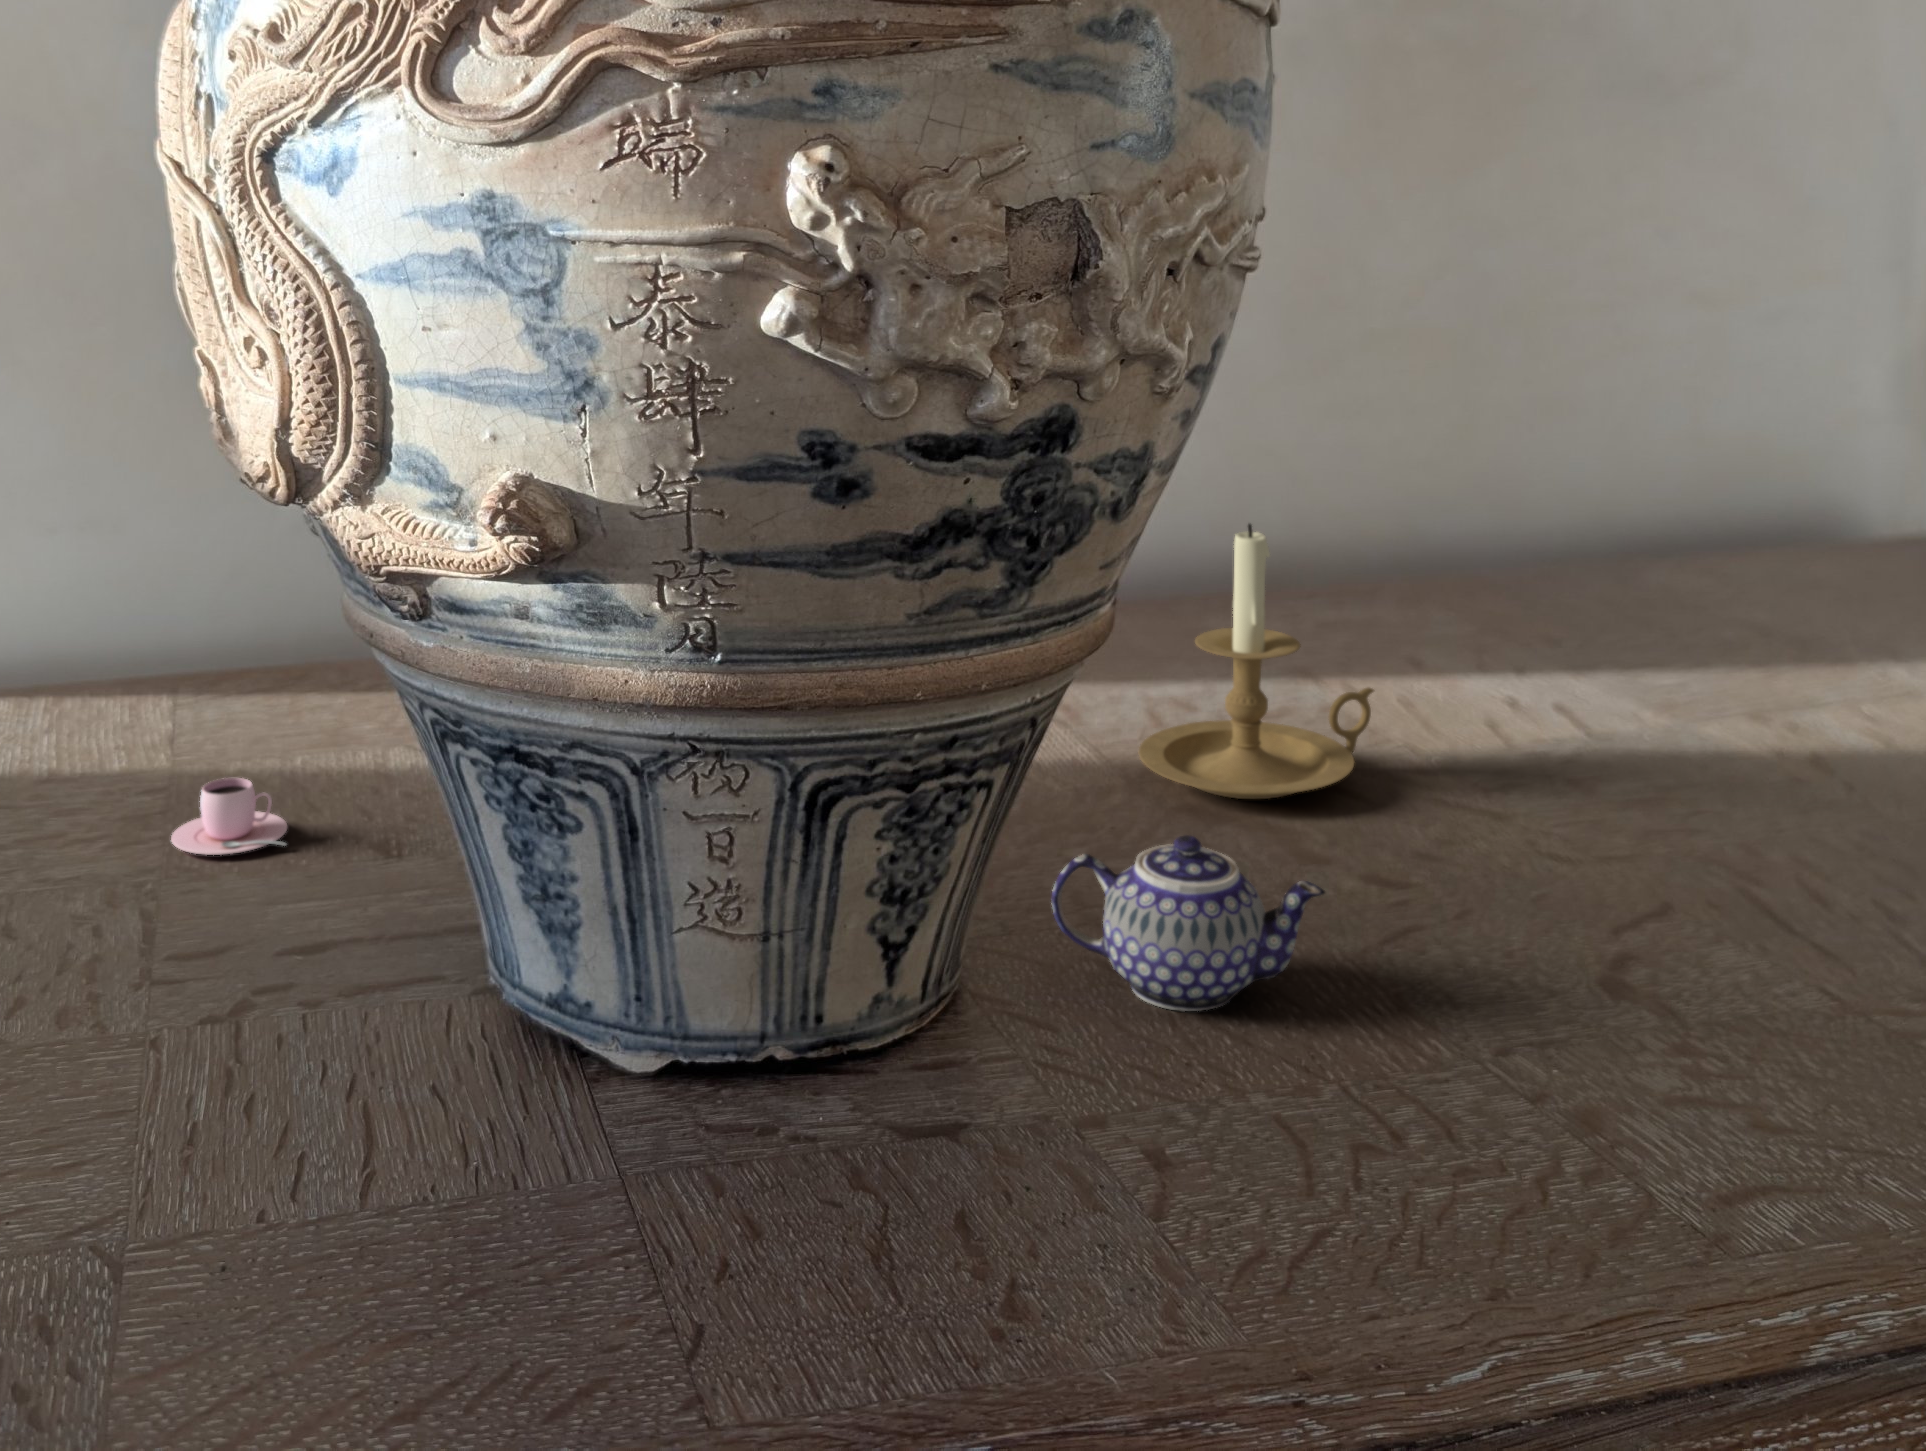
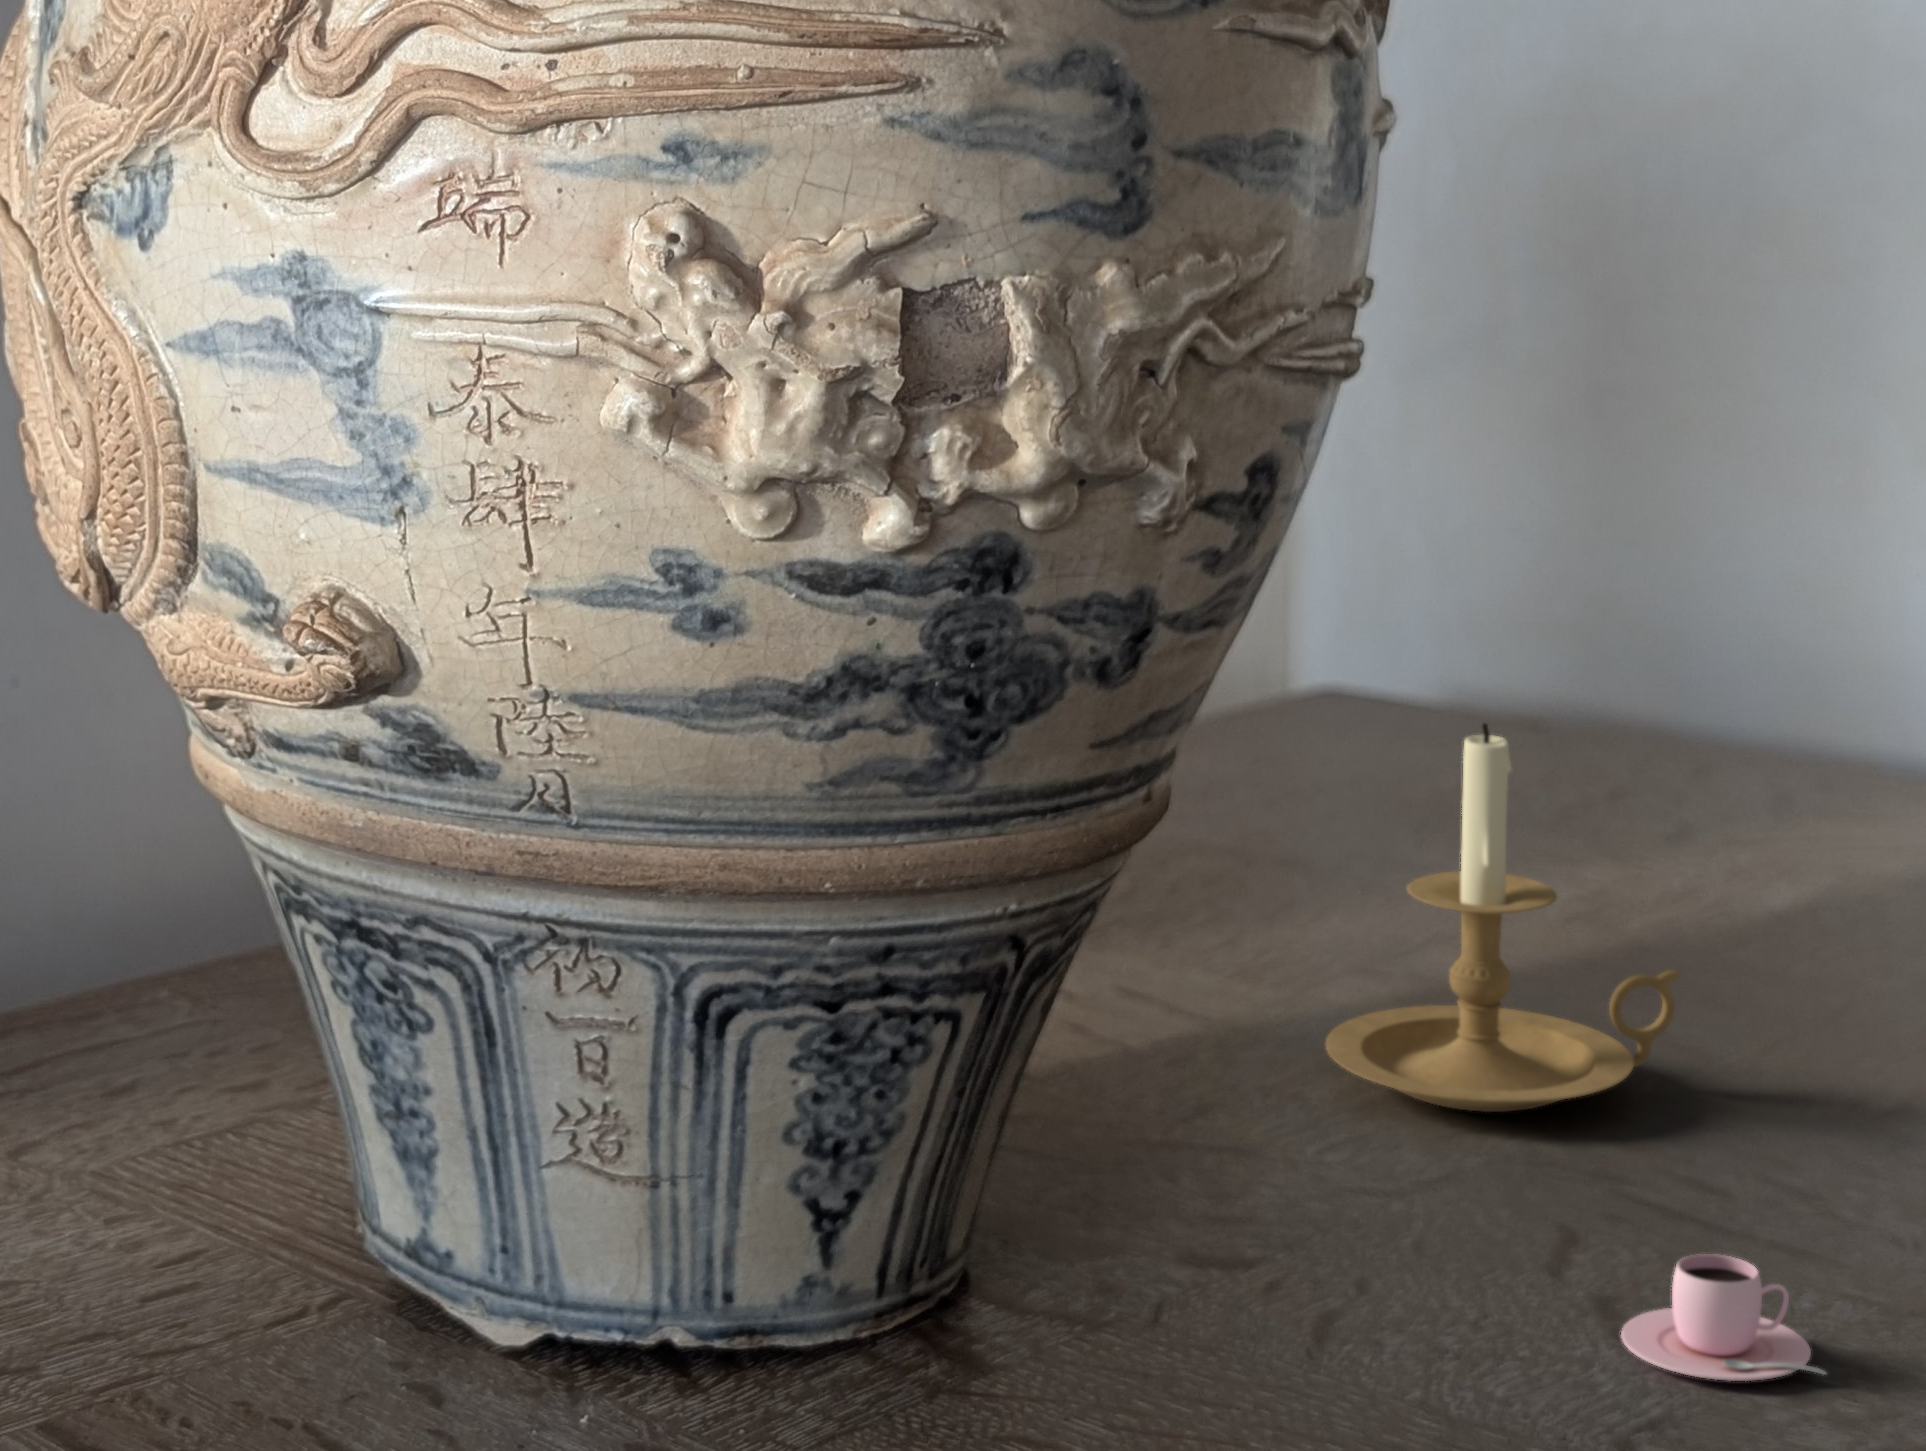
teacup: present [171,778,287,855] -> present [1621,1254,1826,1381]
teapot: present [1052,835,1325,1011] -> none [1068,1112,1413,1342]

